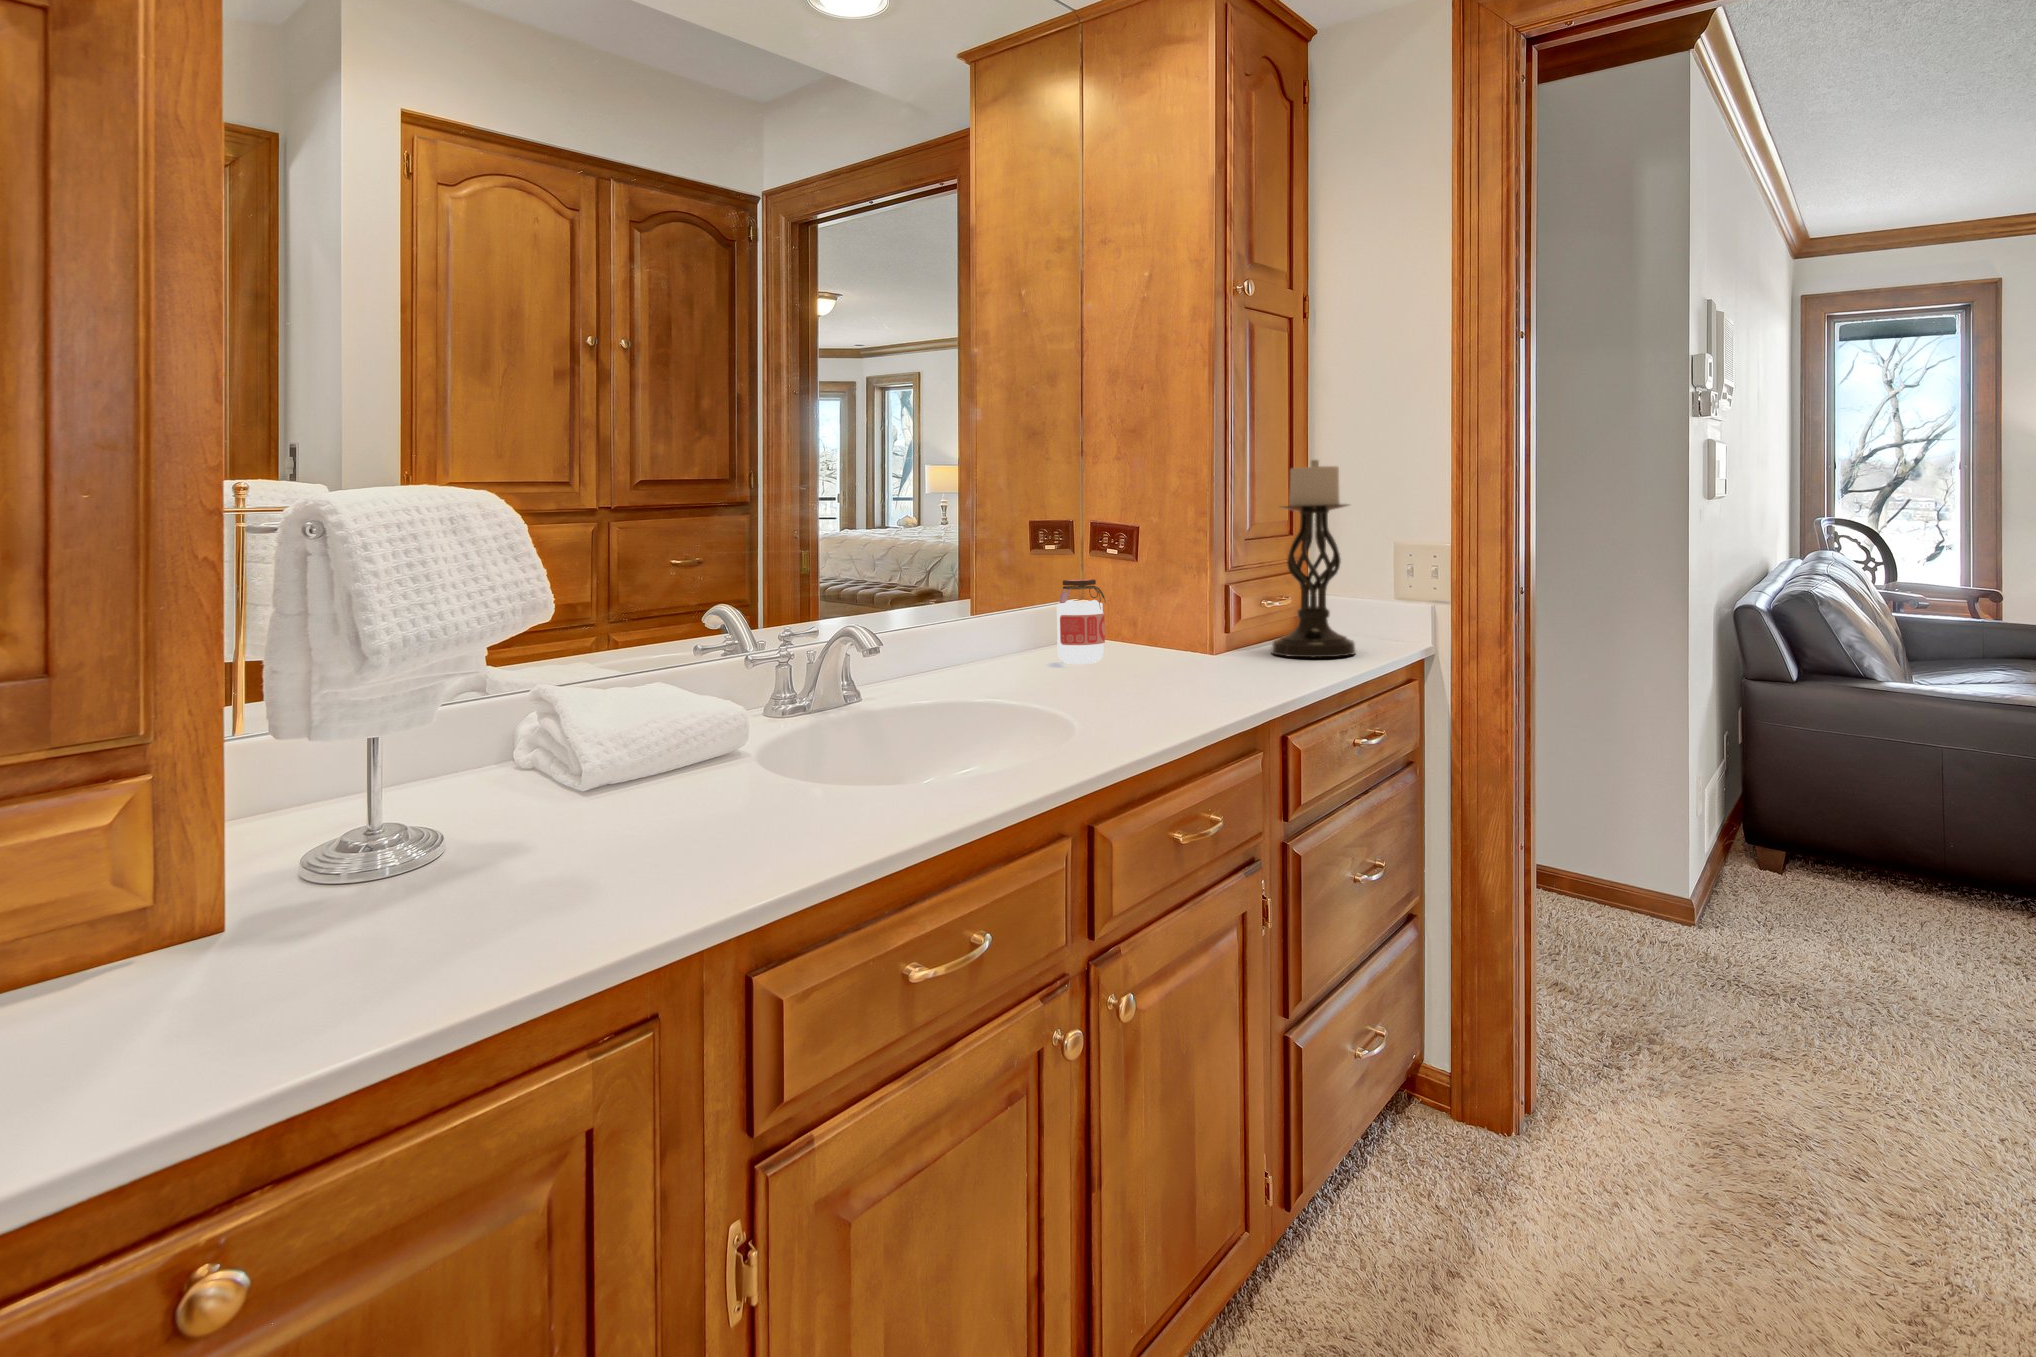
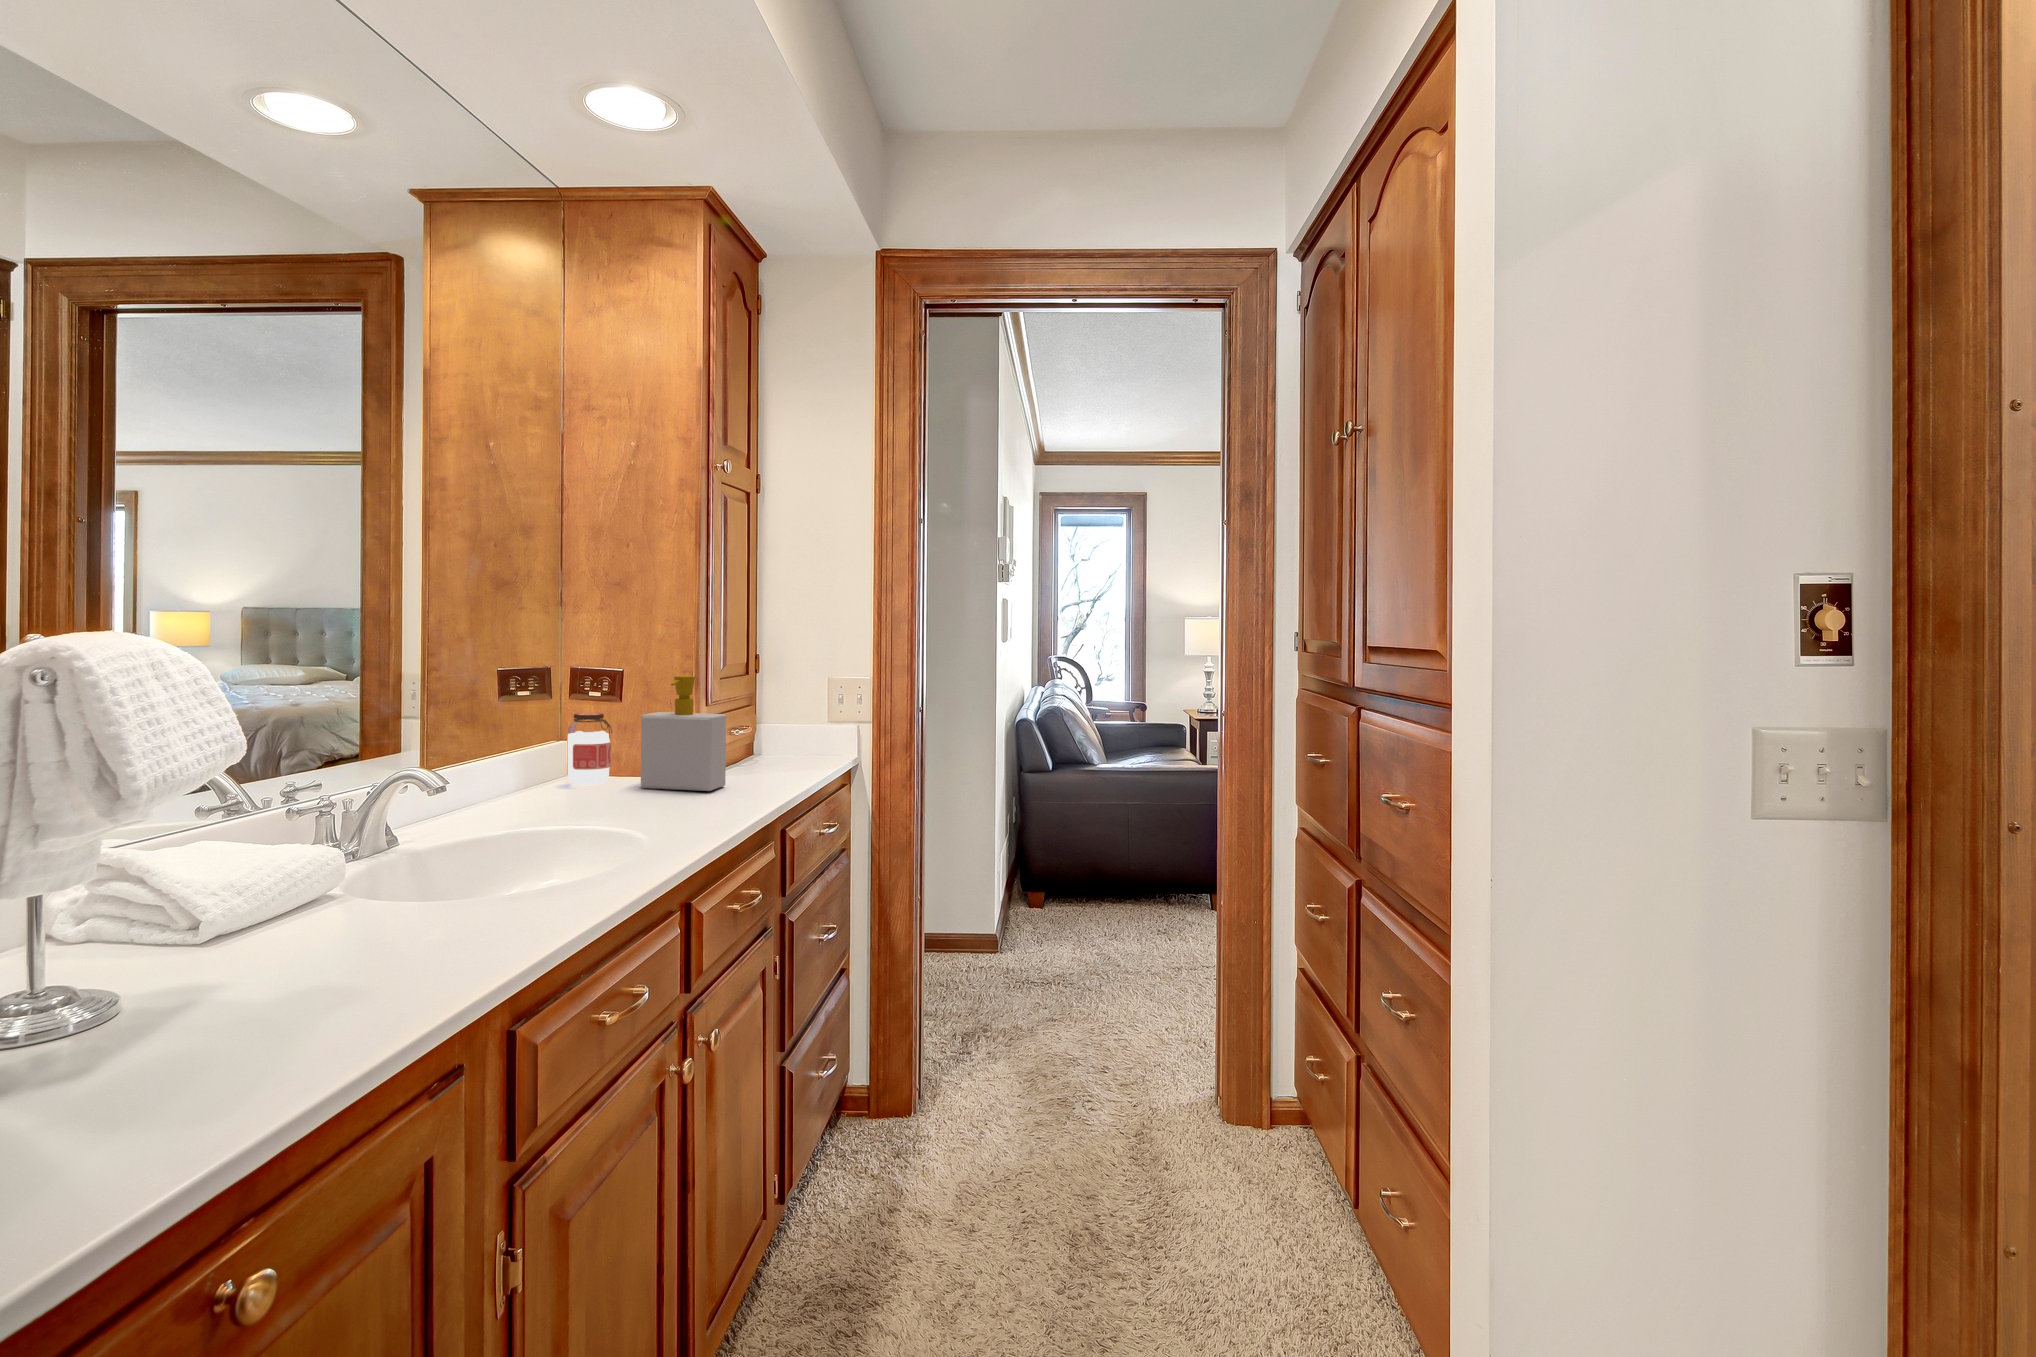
candle holder: present [1271,460,1356,657] -> none [740,623,804,773]
soap bottle: none [1133,529,1235,675] -> present [641,675,726,791]

